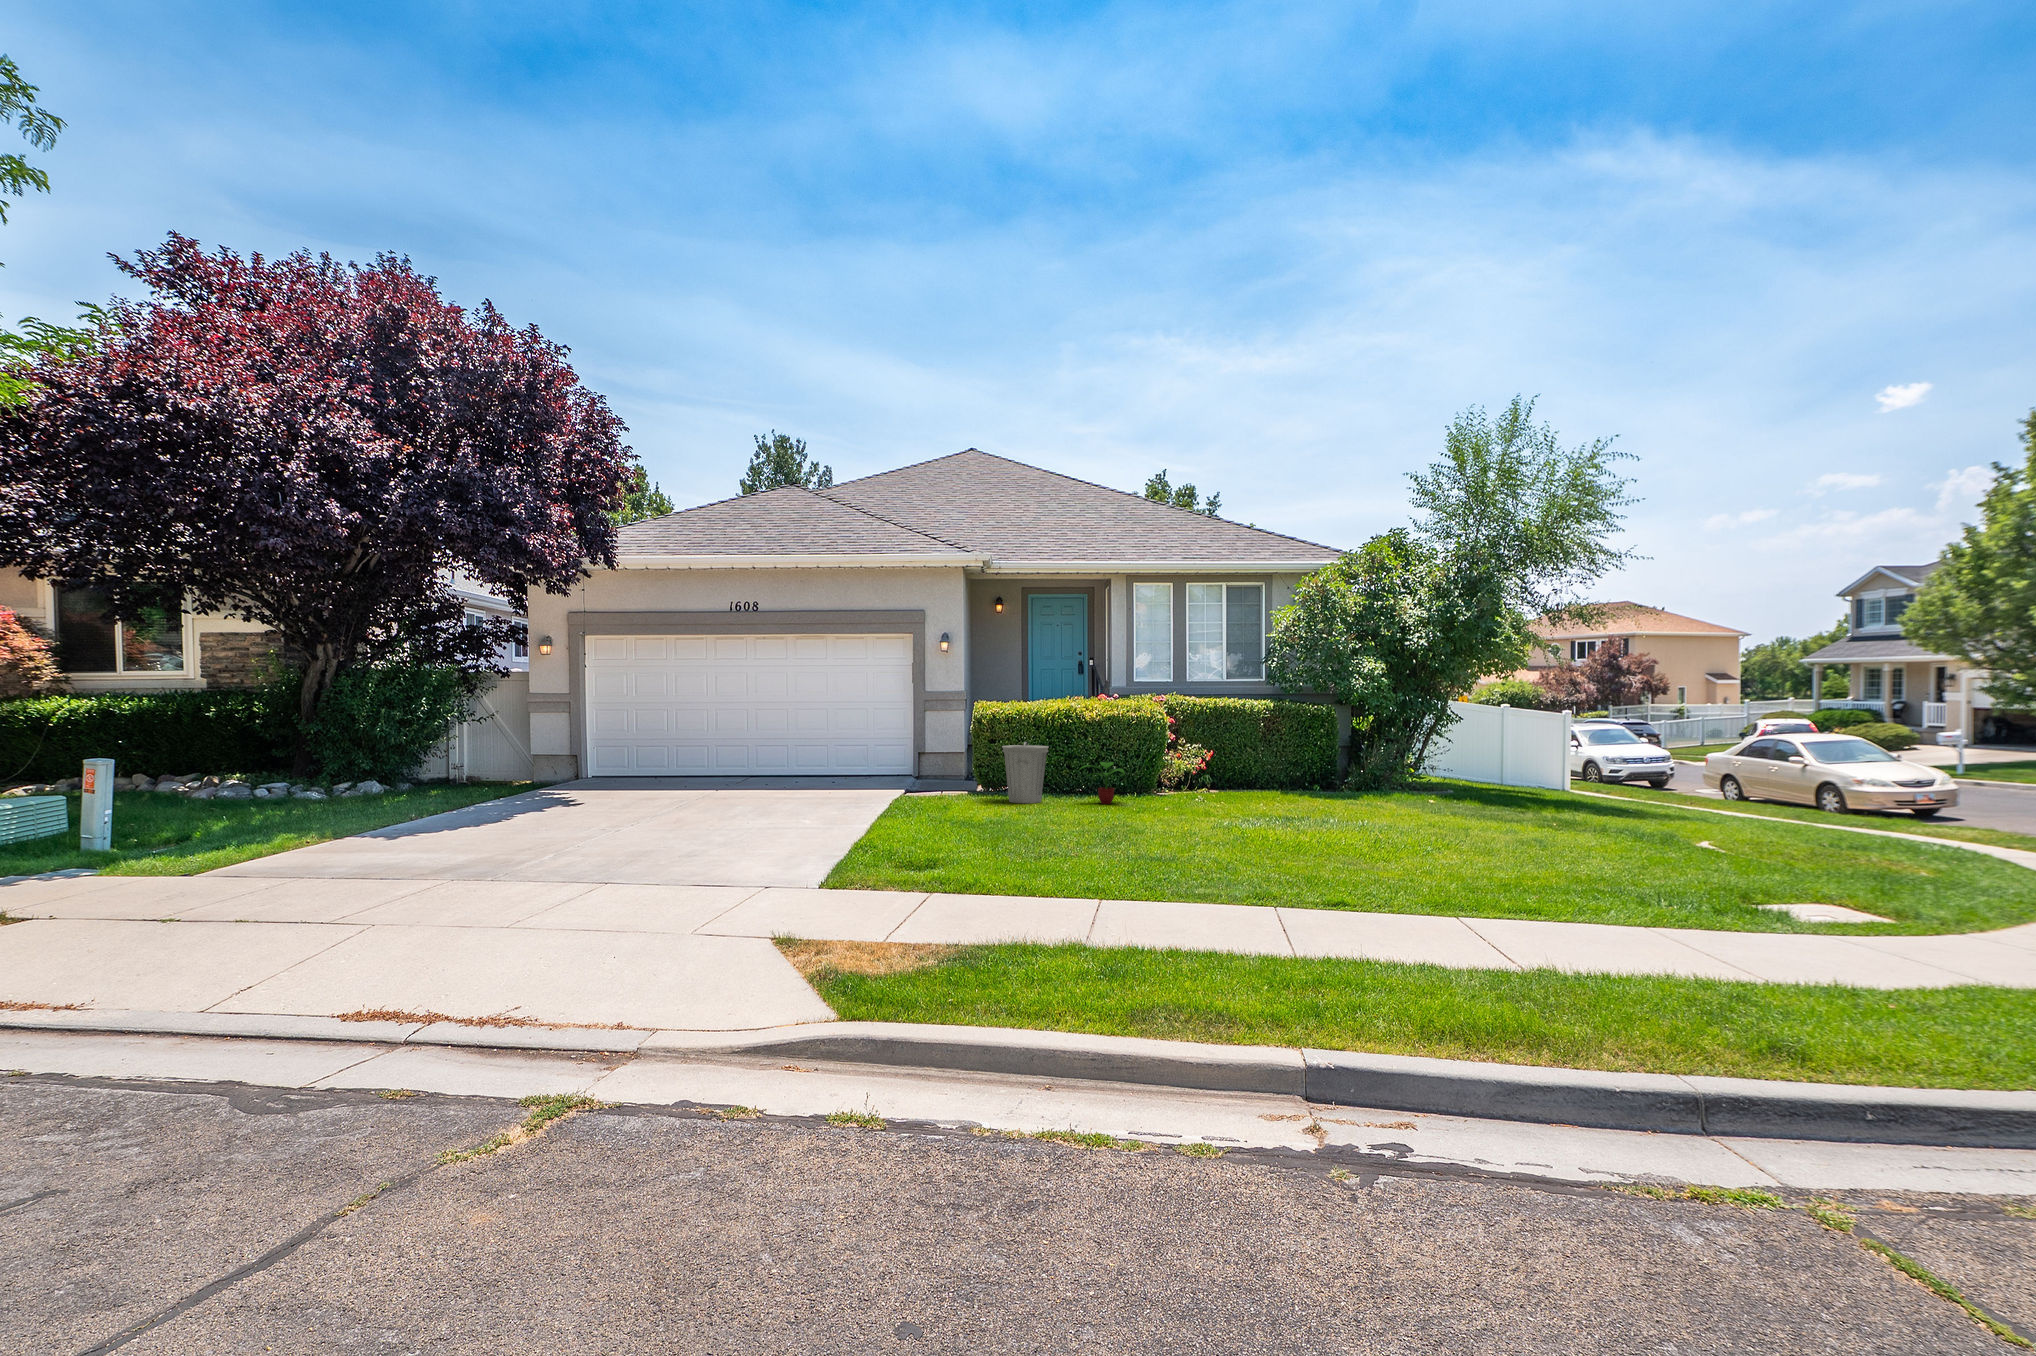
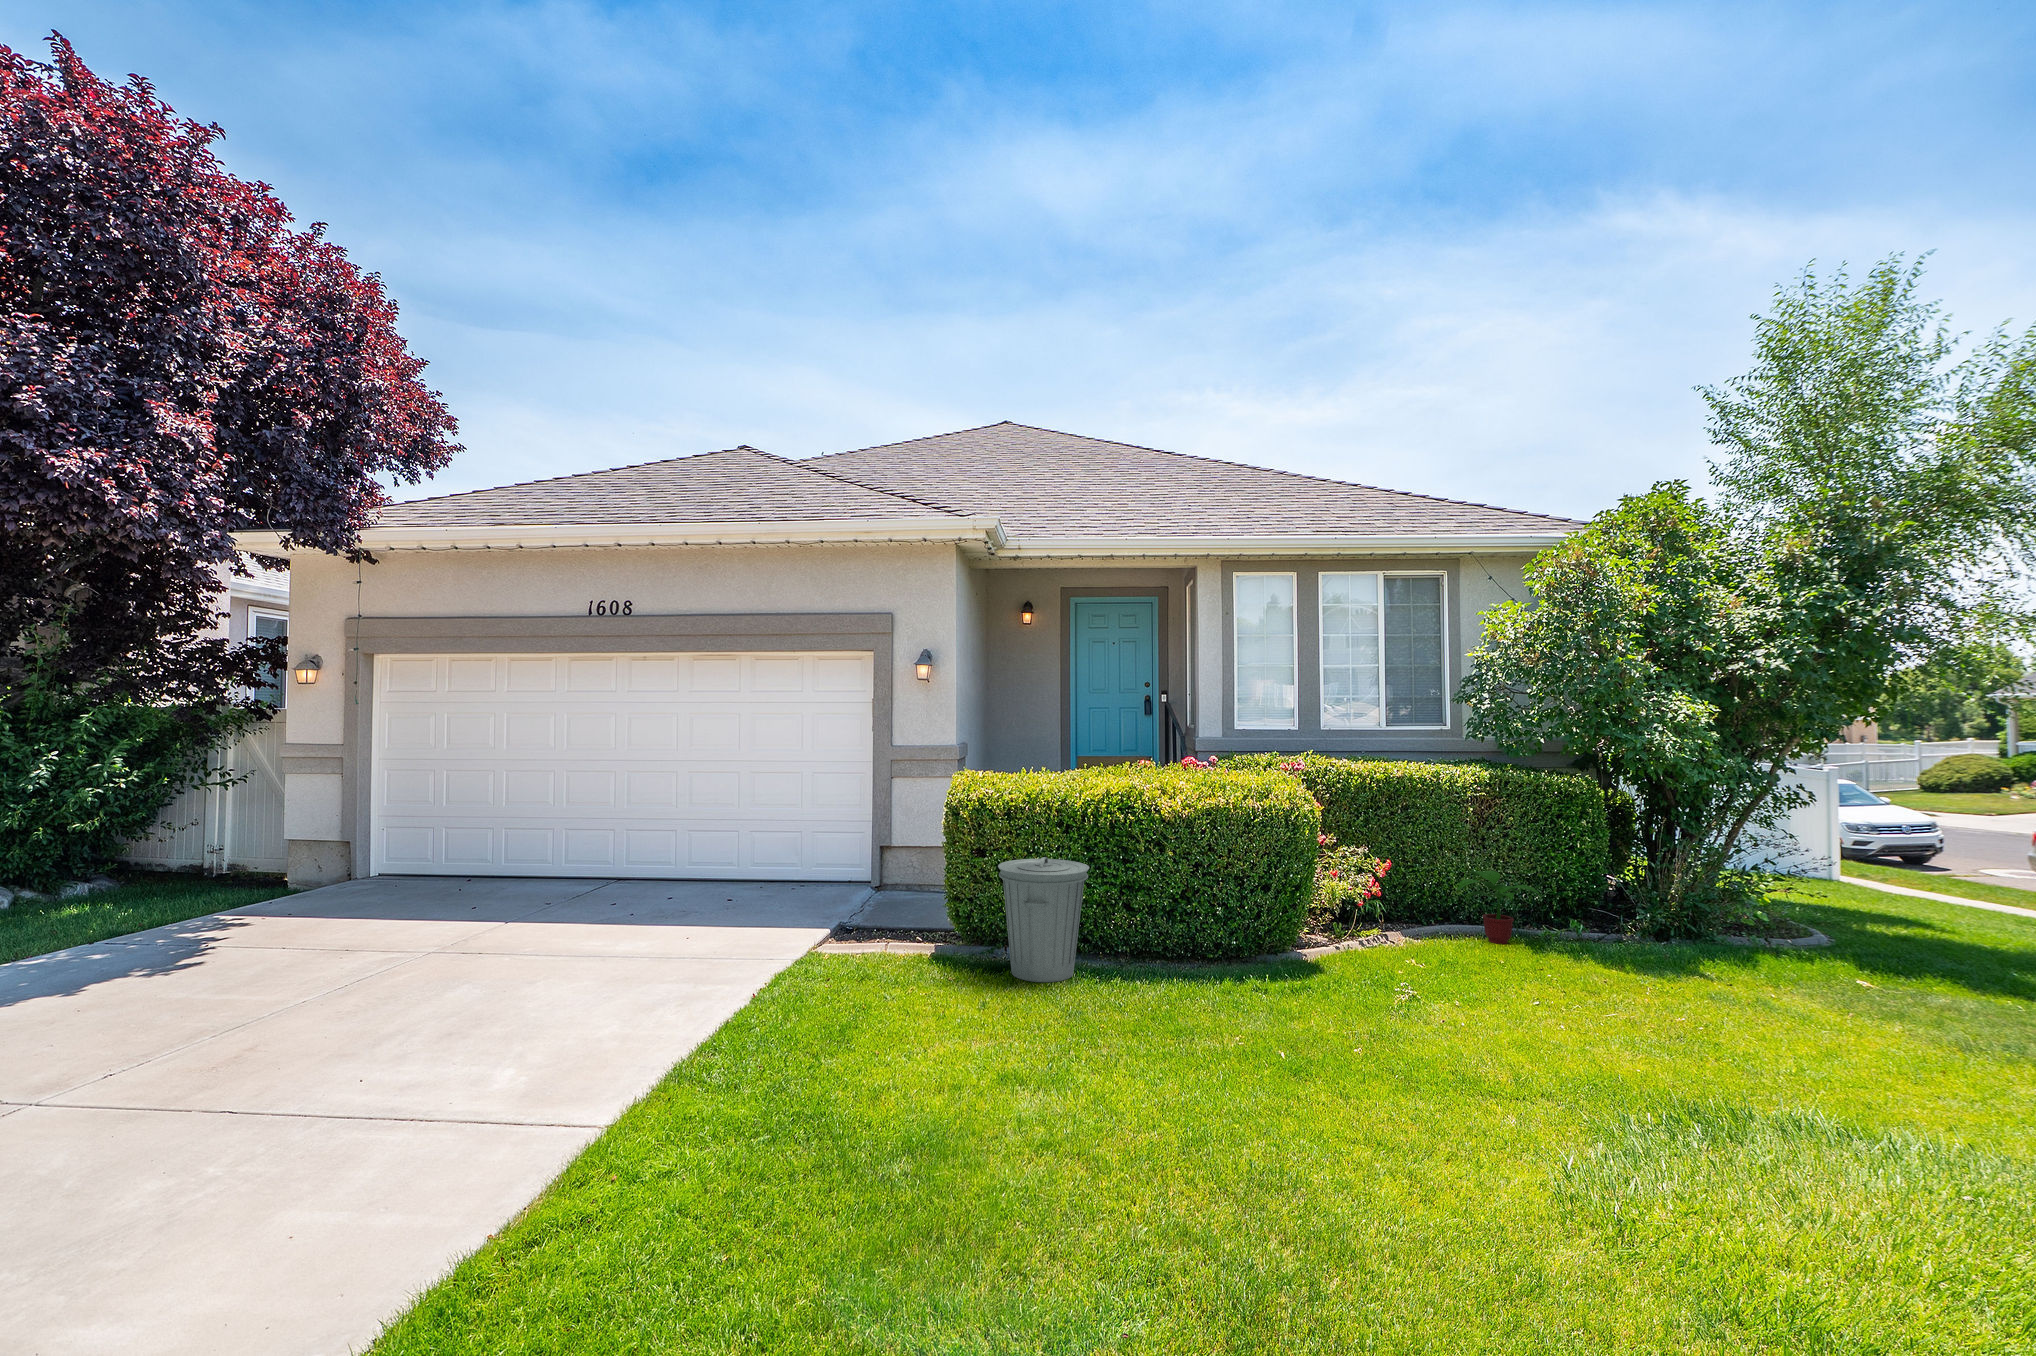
potted plant: present [1079,762,1125,804] -> present [1458,871,1542,944]

